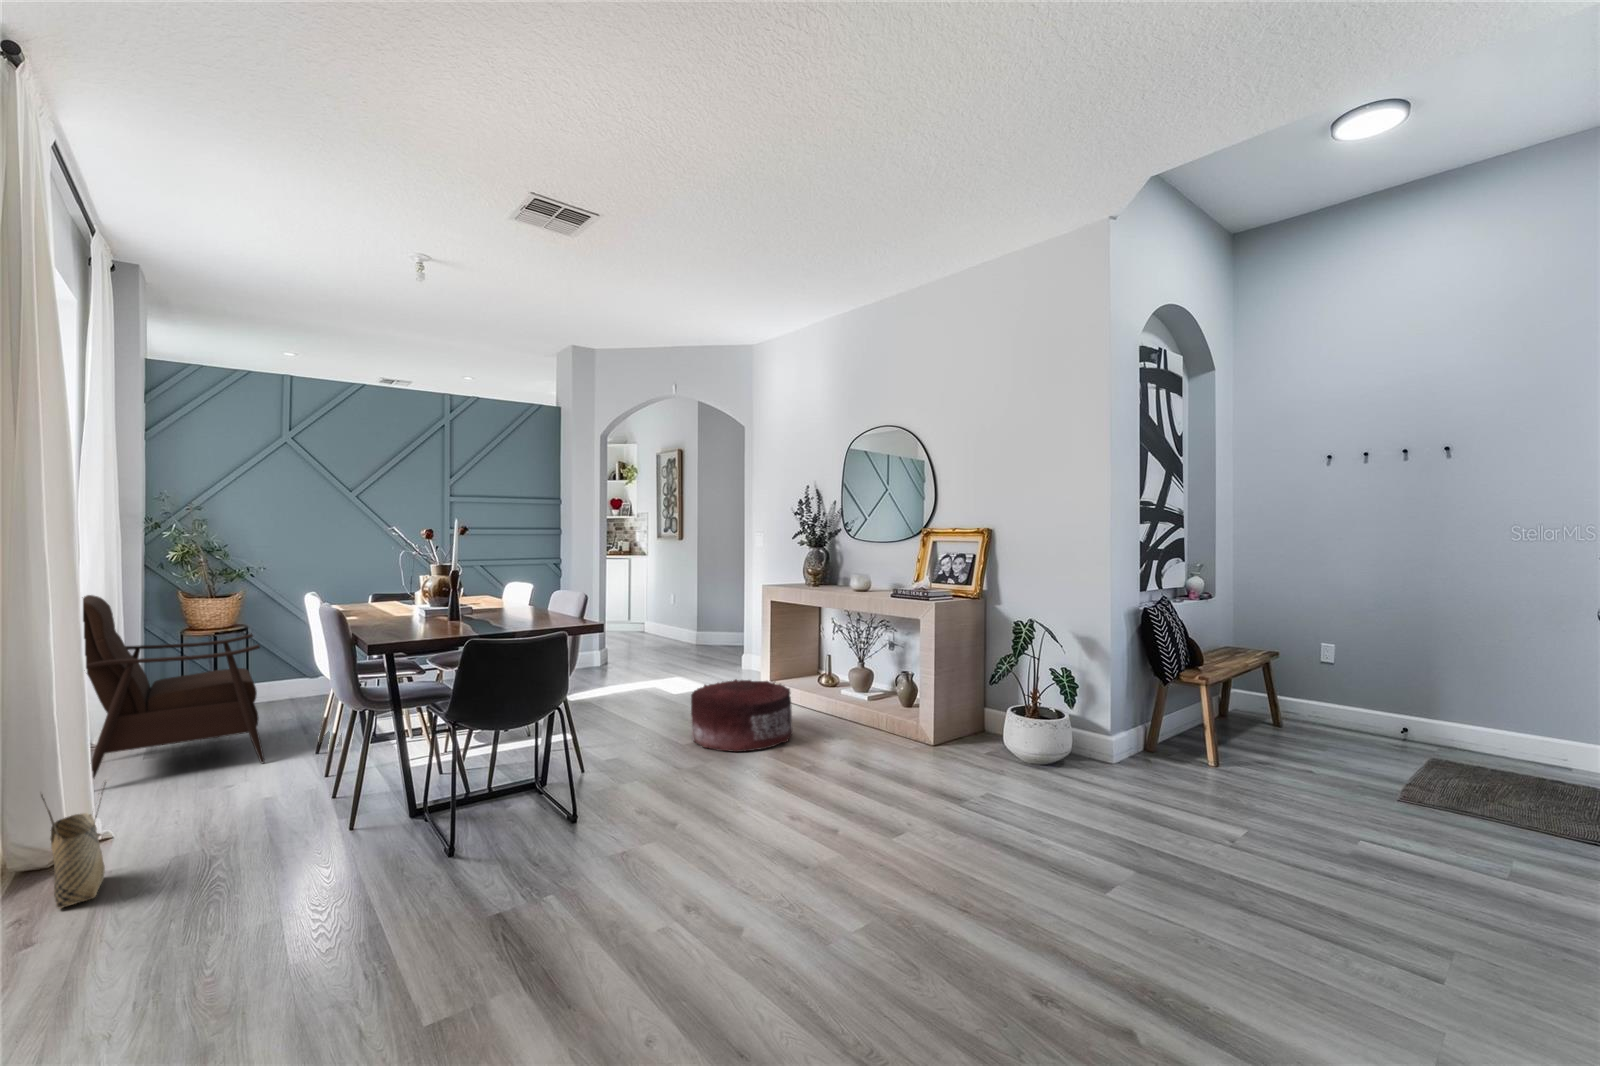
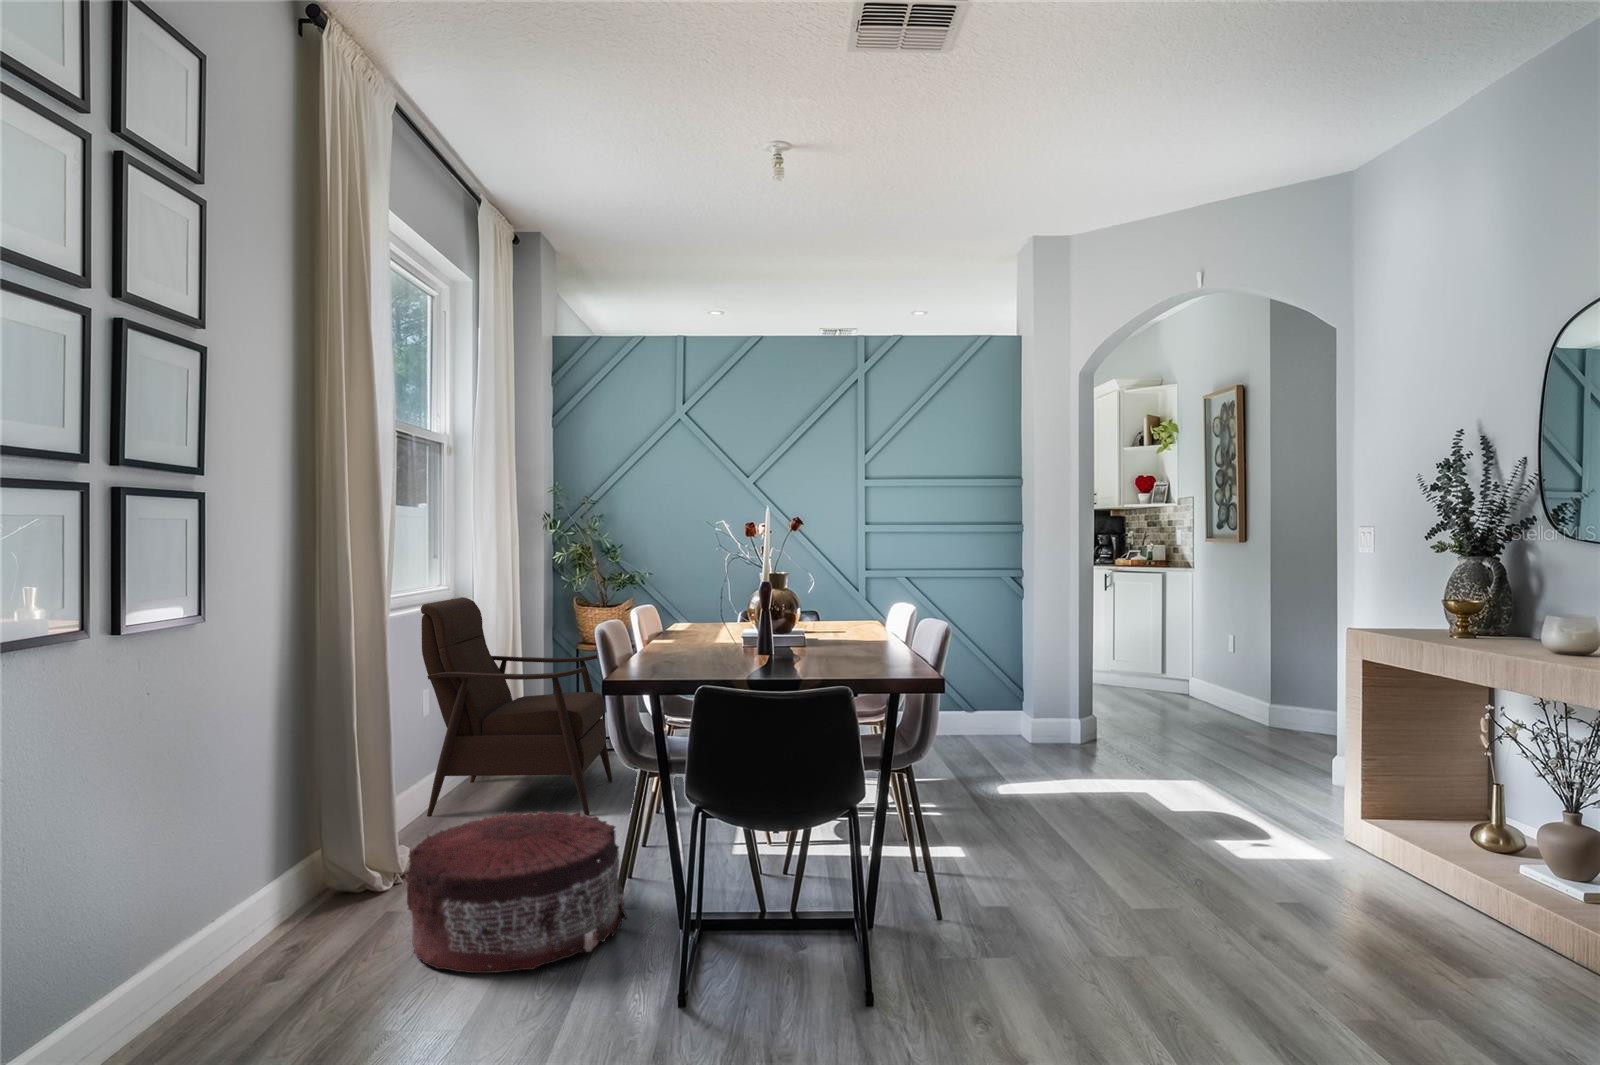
pouf: present [691,679,793,752] -> present [405,811,627,973]
woven basket: present [41,782,106,908] -> none [260,818,330,962]

